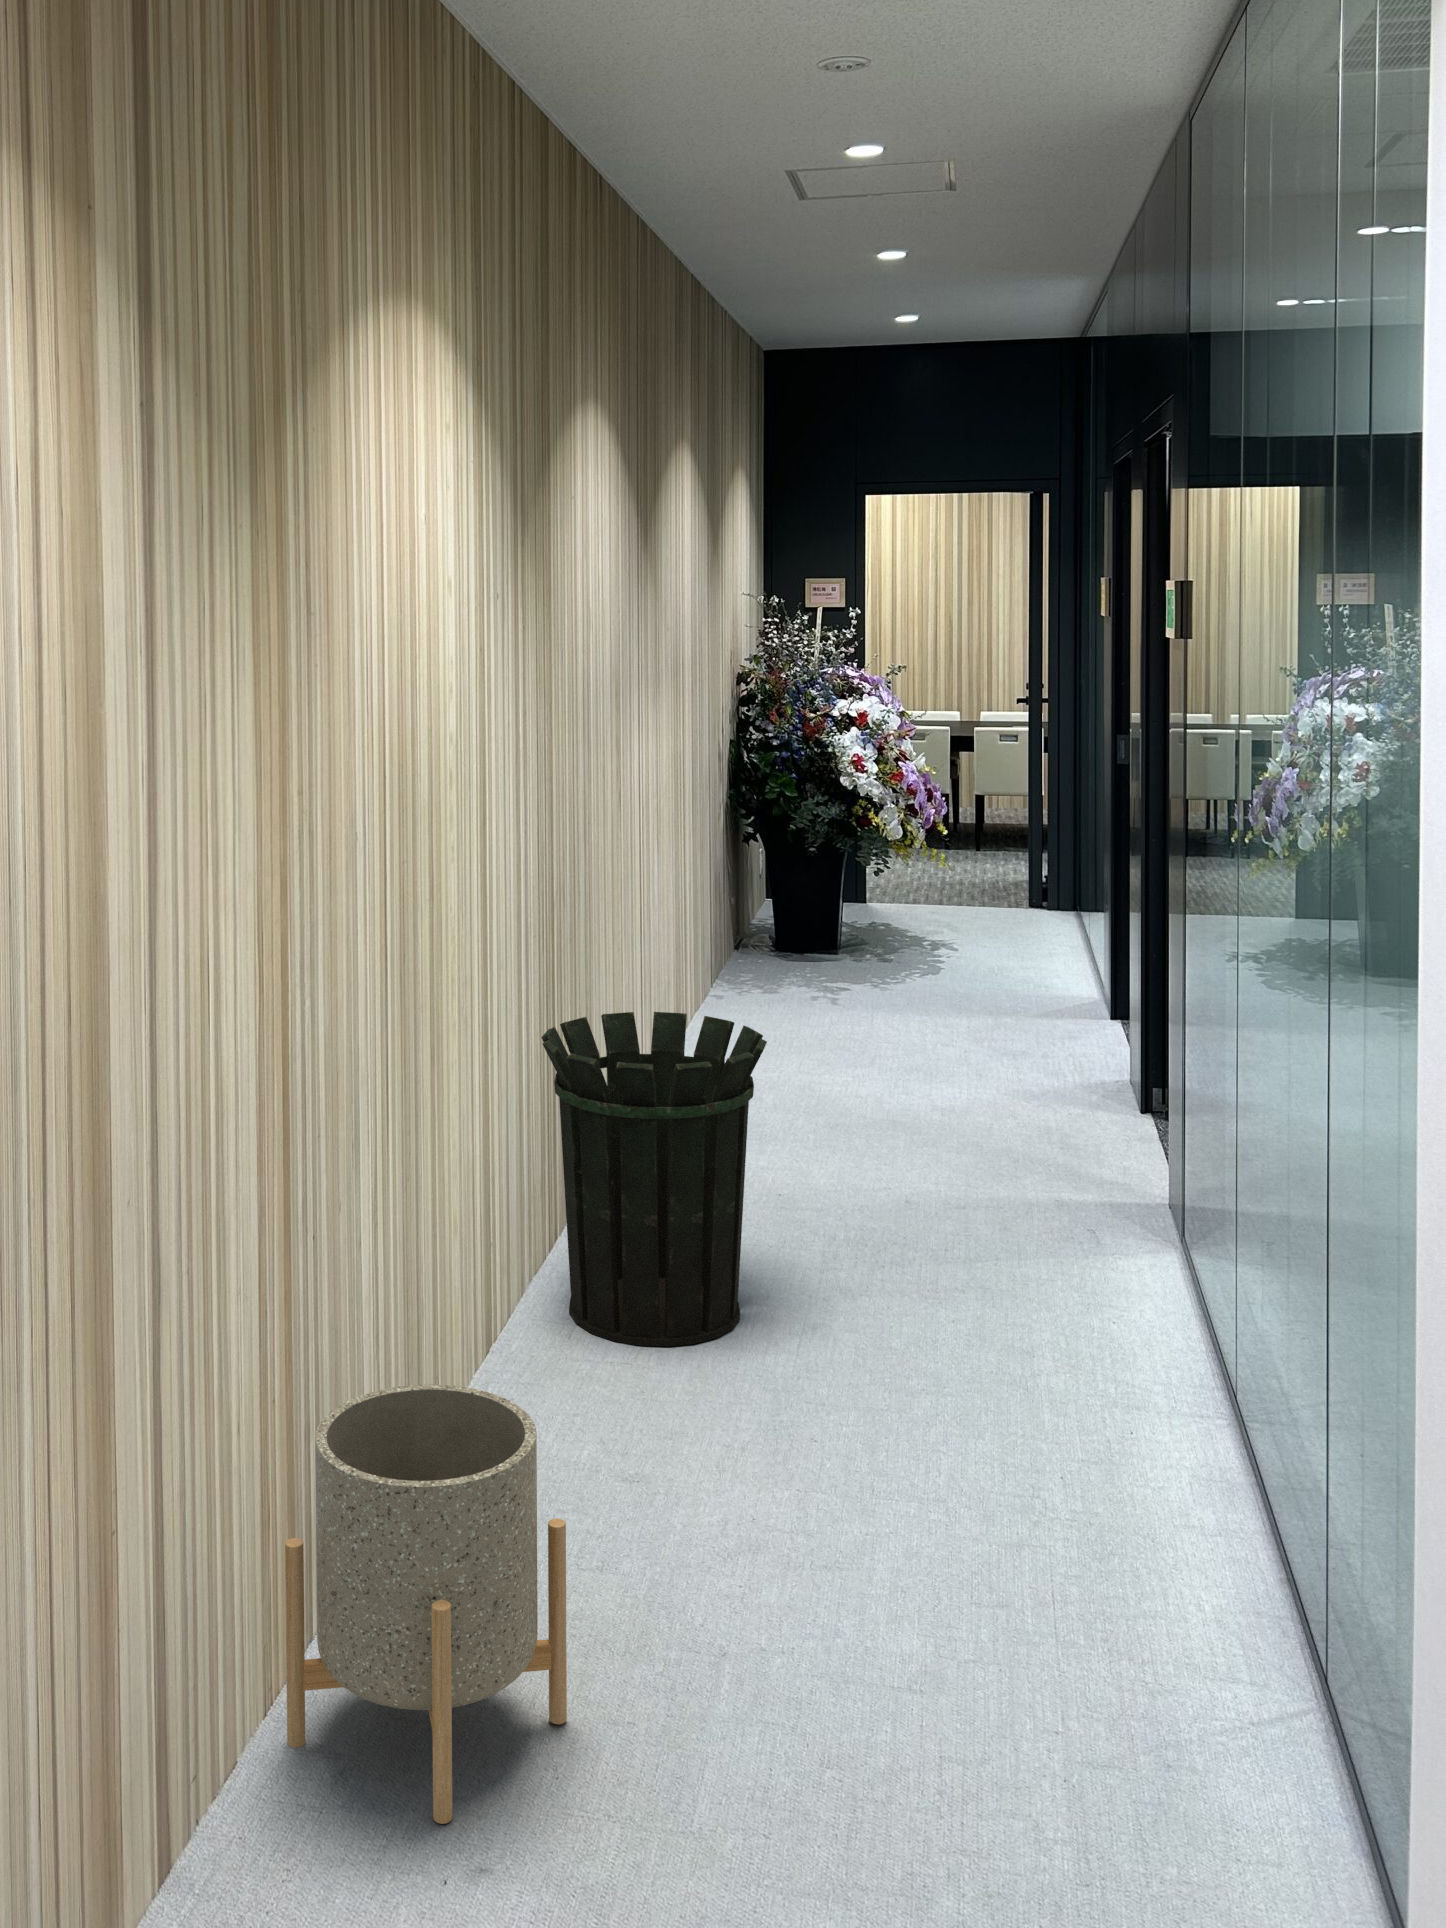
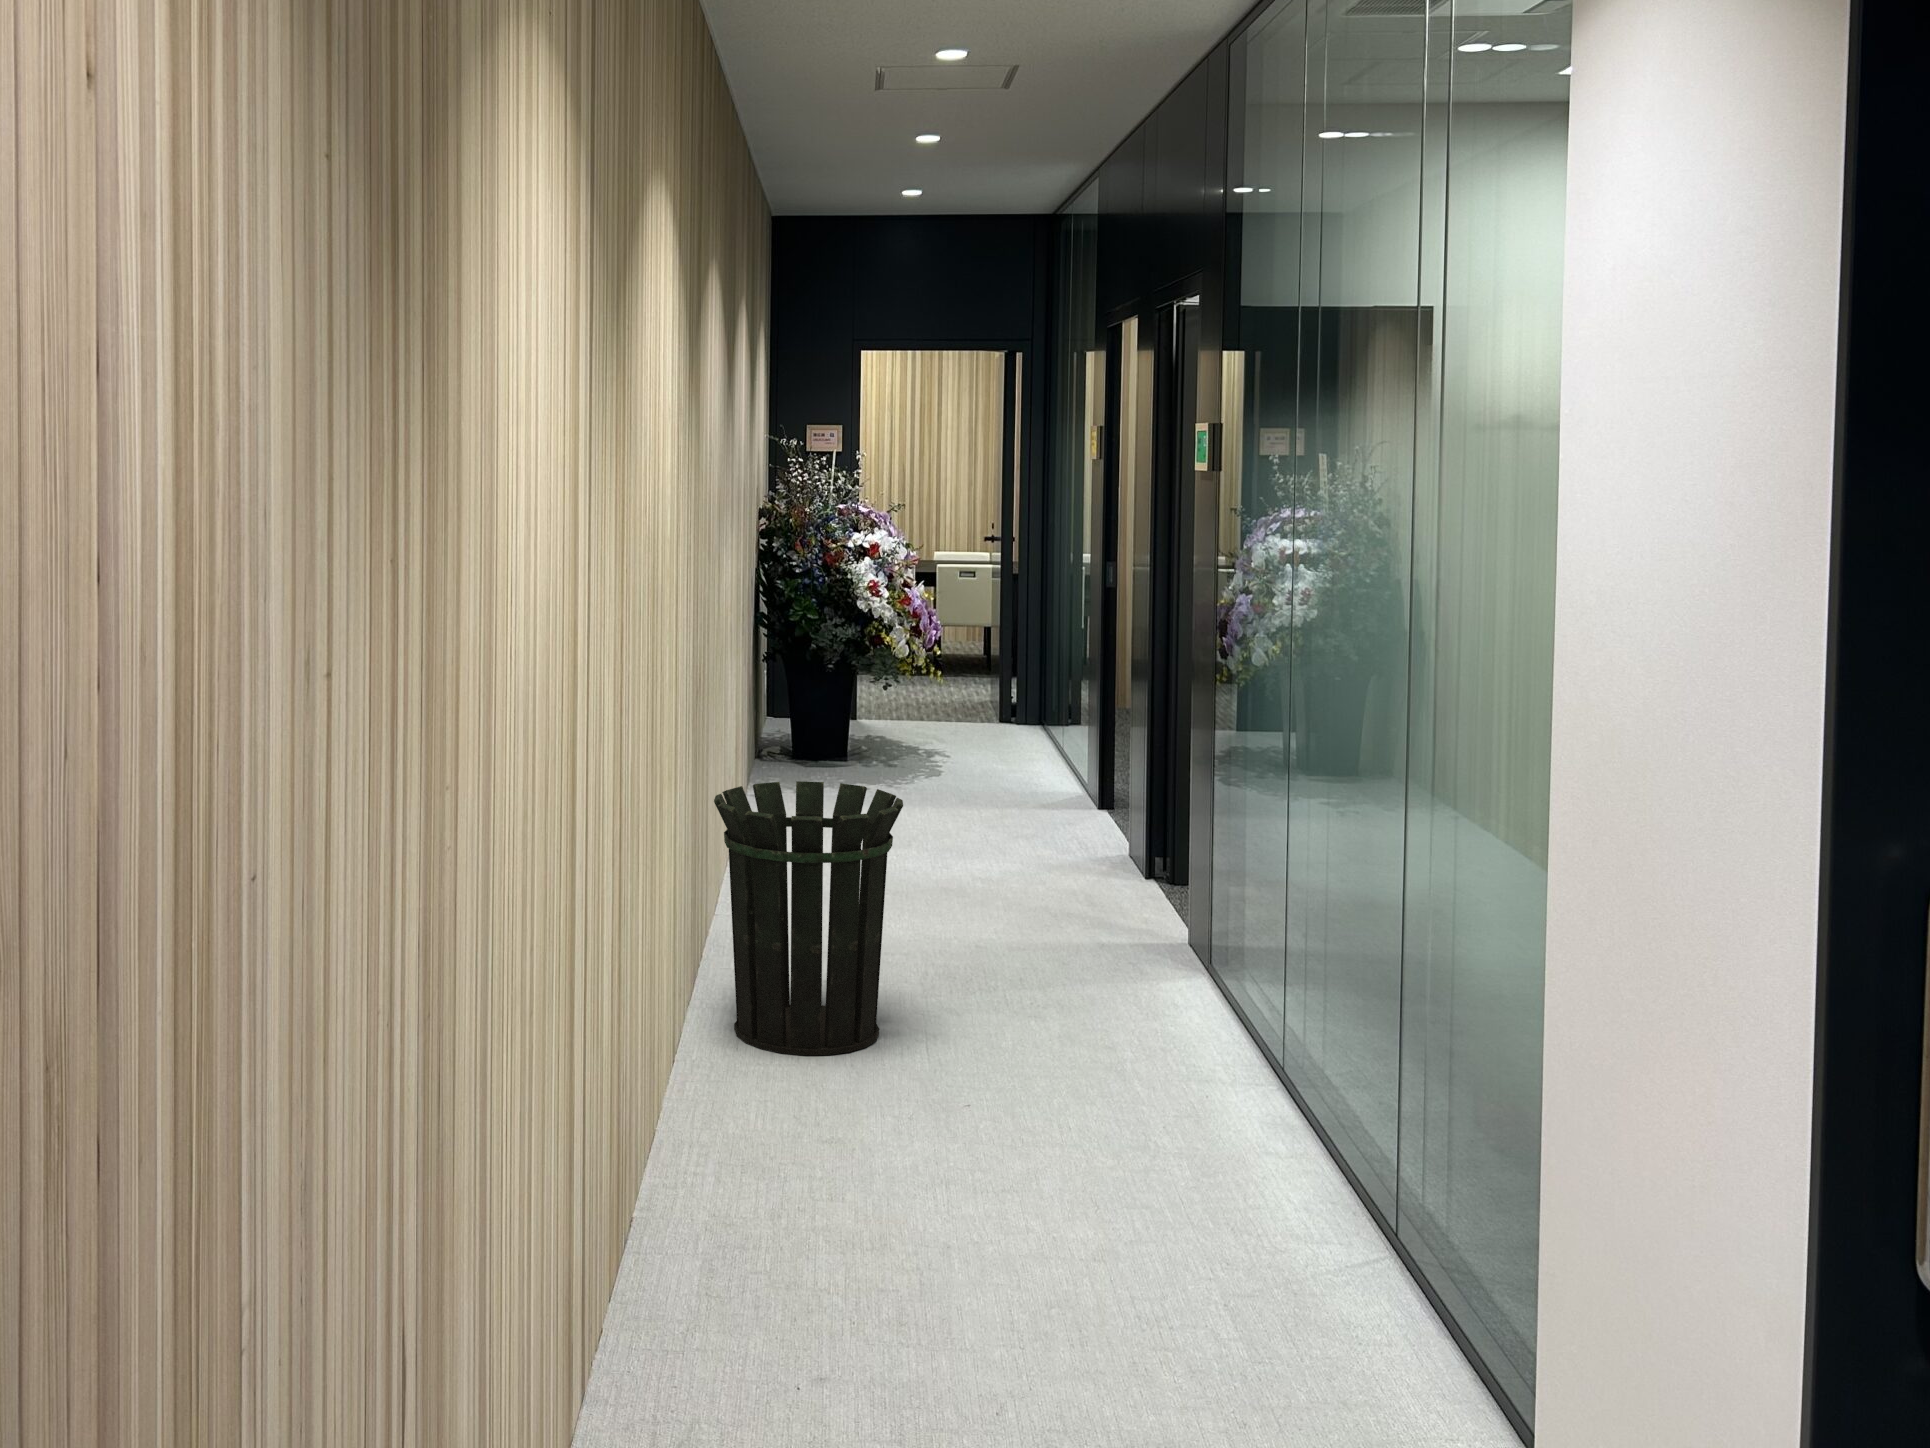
planter: present [285,1385,567,1824] -> none [646,1043,858,1361]

